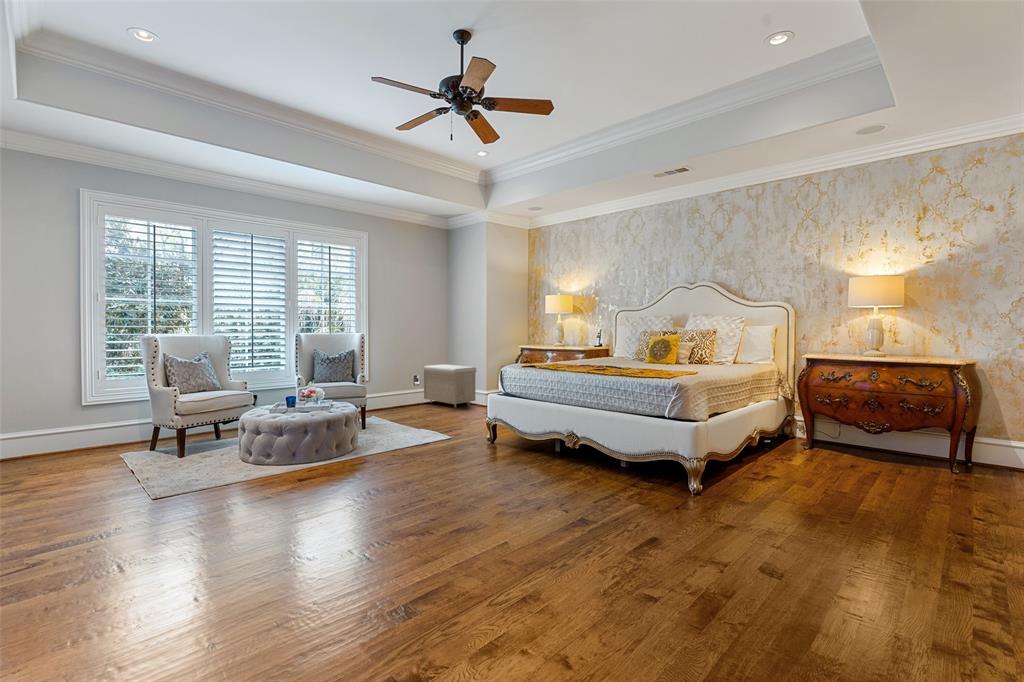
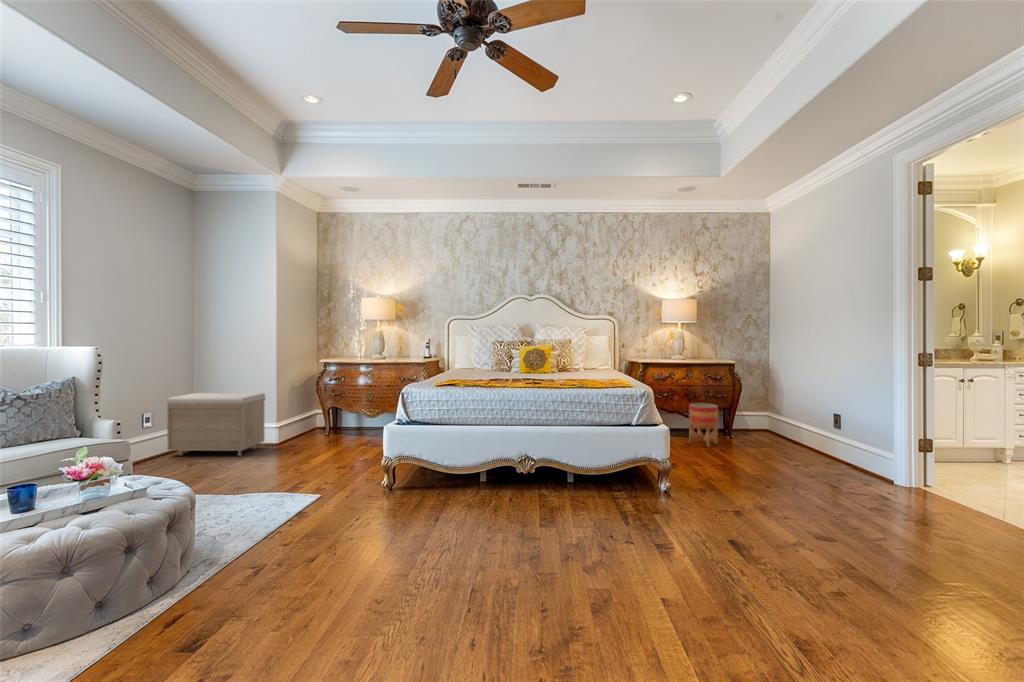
planter: none [858,413,906,472] -> present [689,403,718,447]

